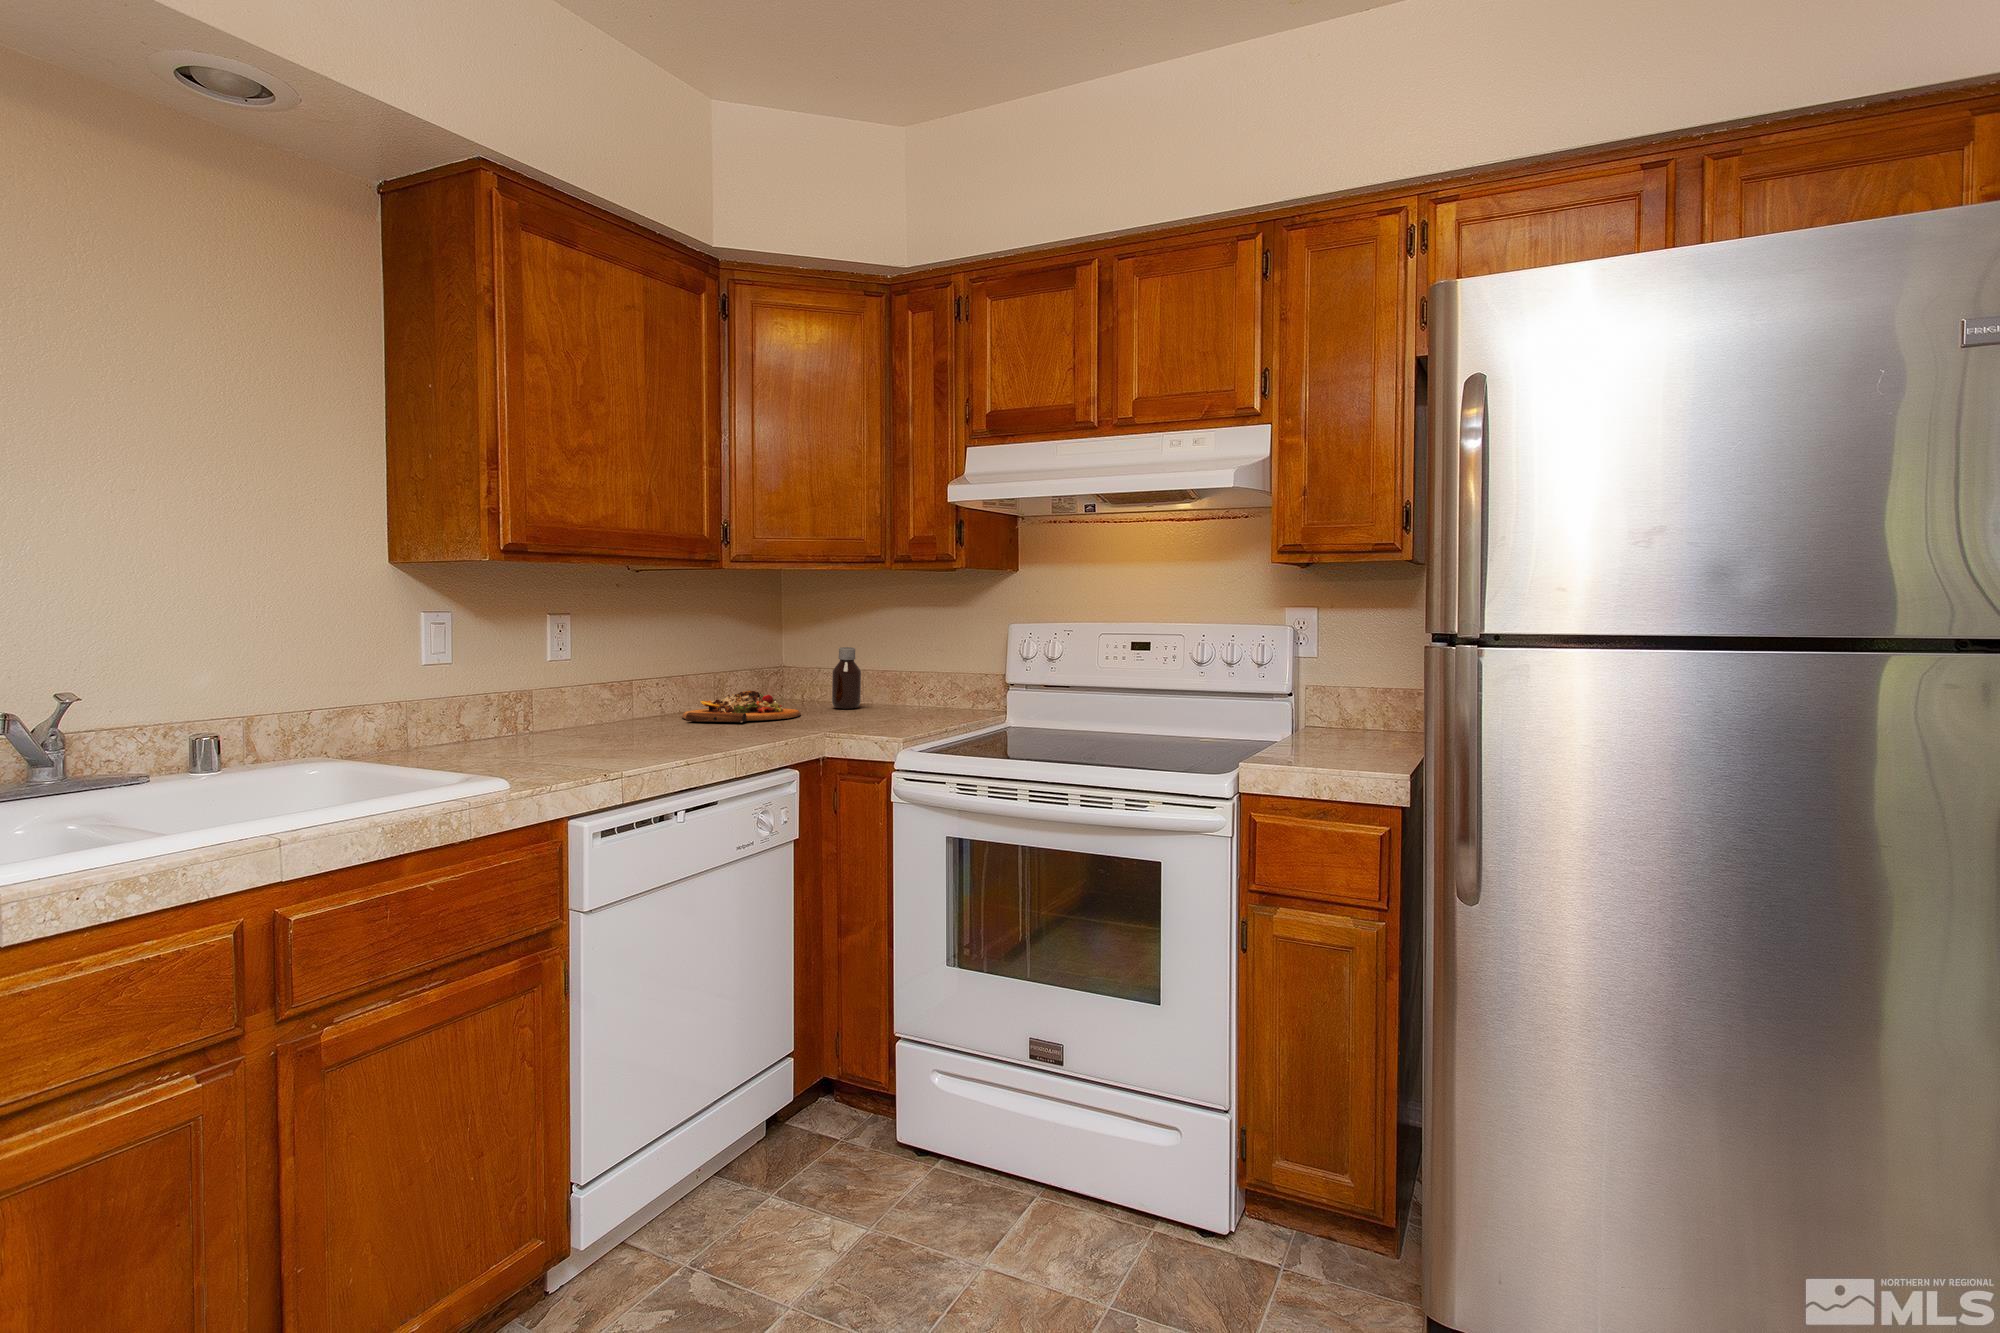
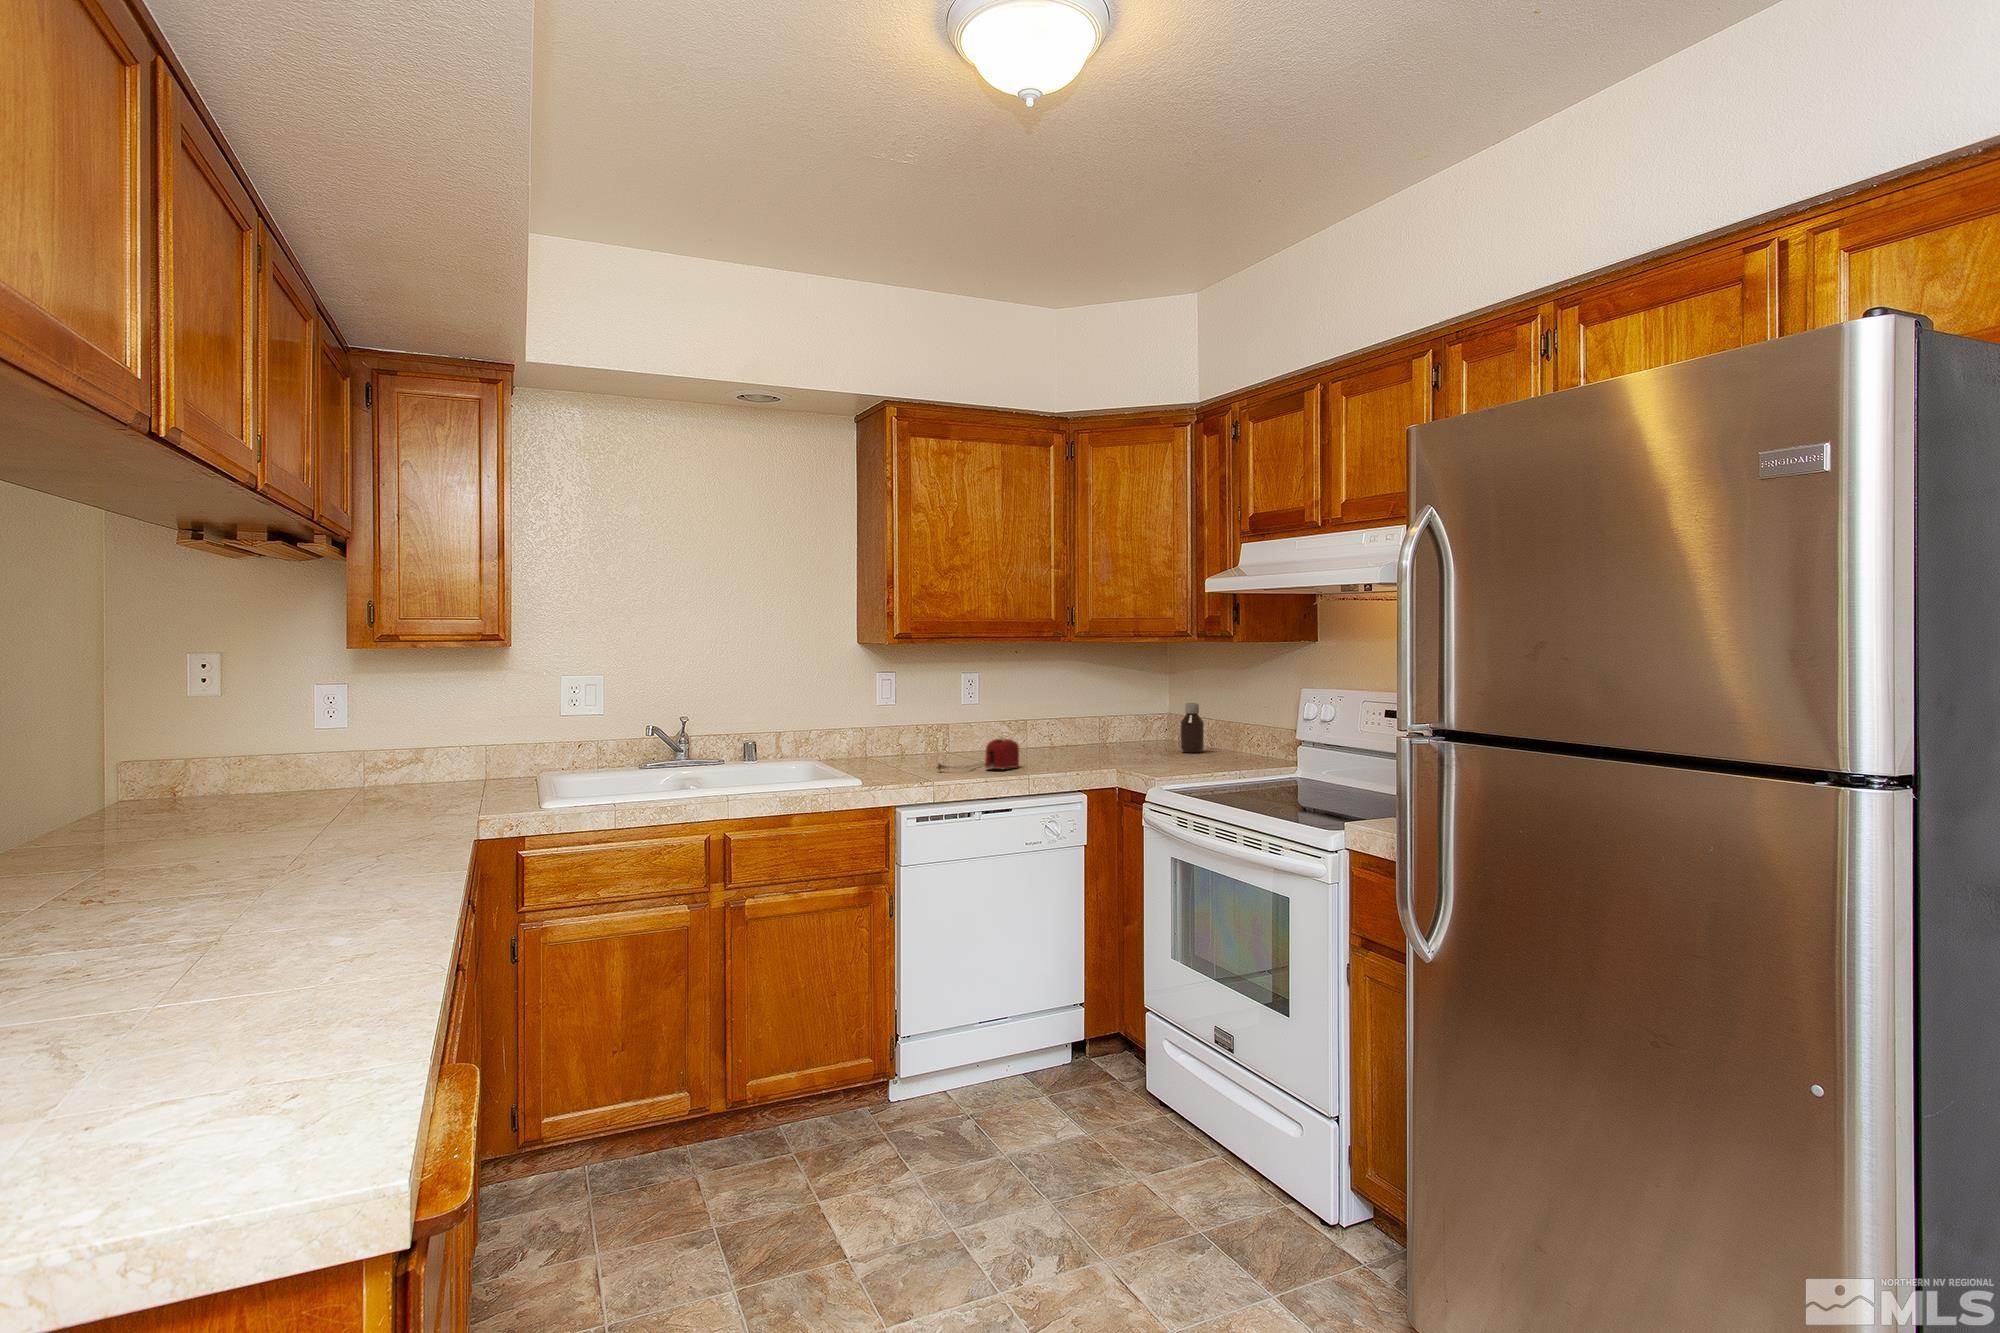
cutting board: present [682,691,801,722] -> none [1053,735,1145,758]
toaster: none [572,699,685,753] -> present [937,739,1019,770]

